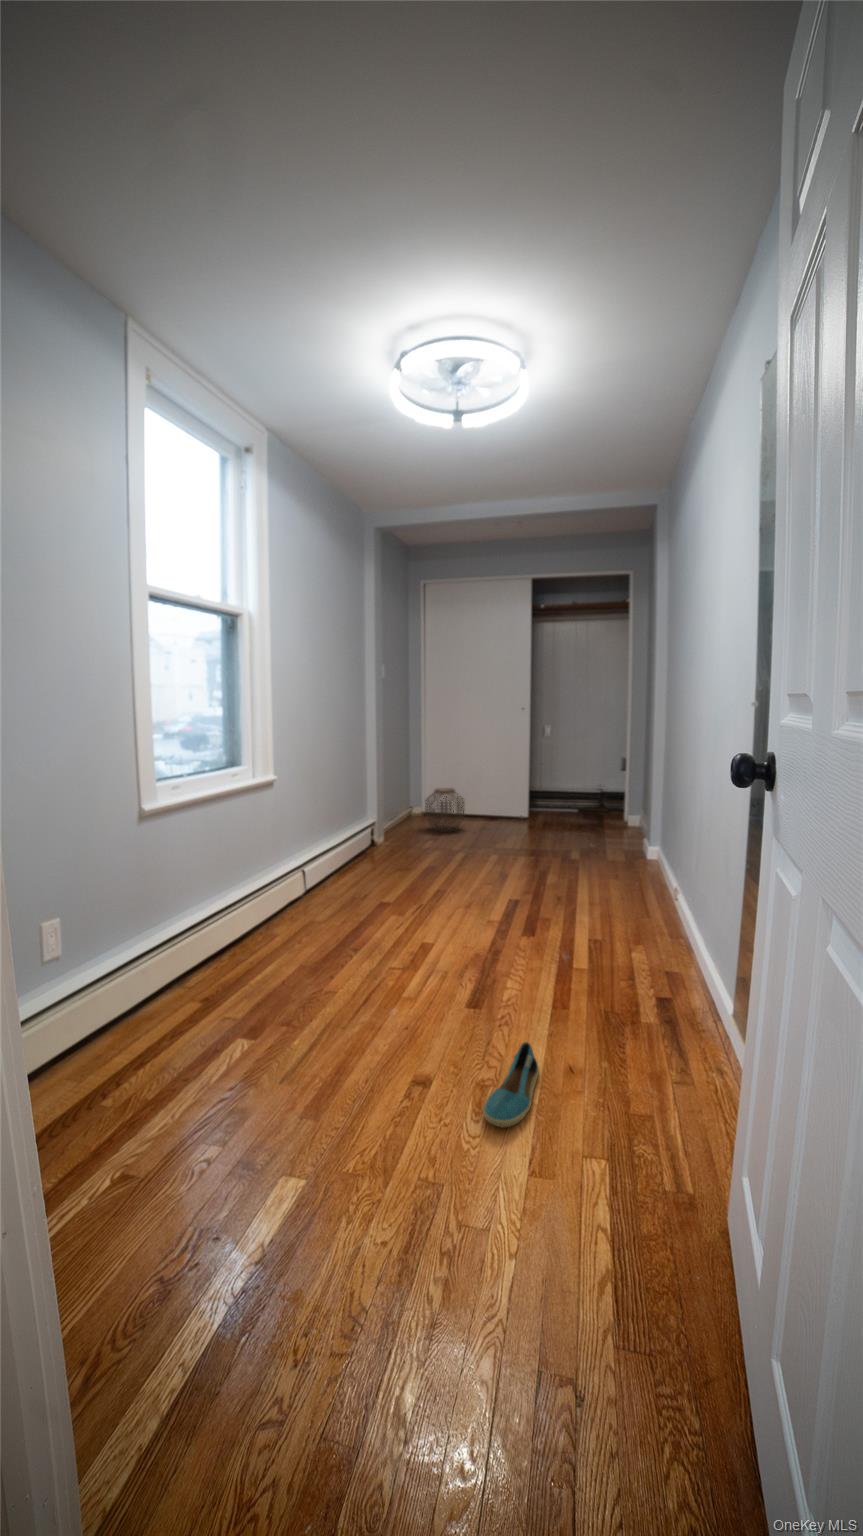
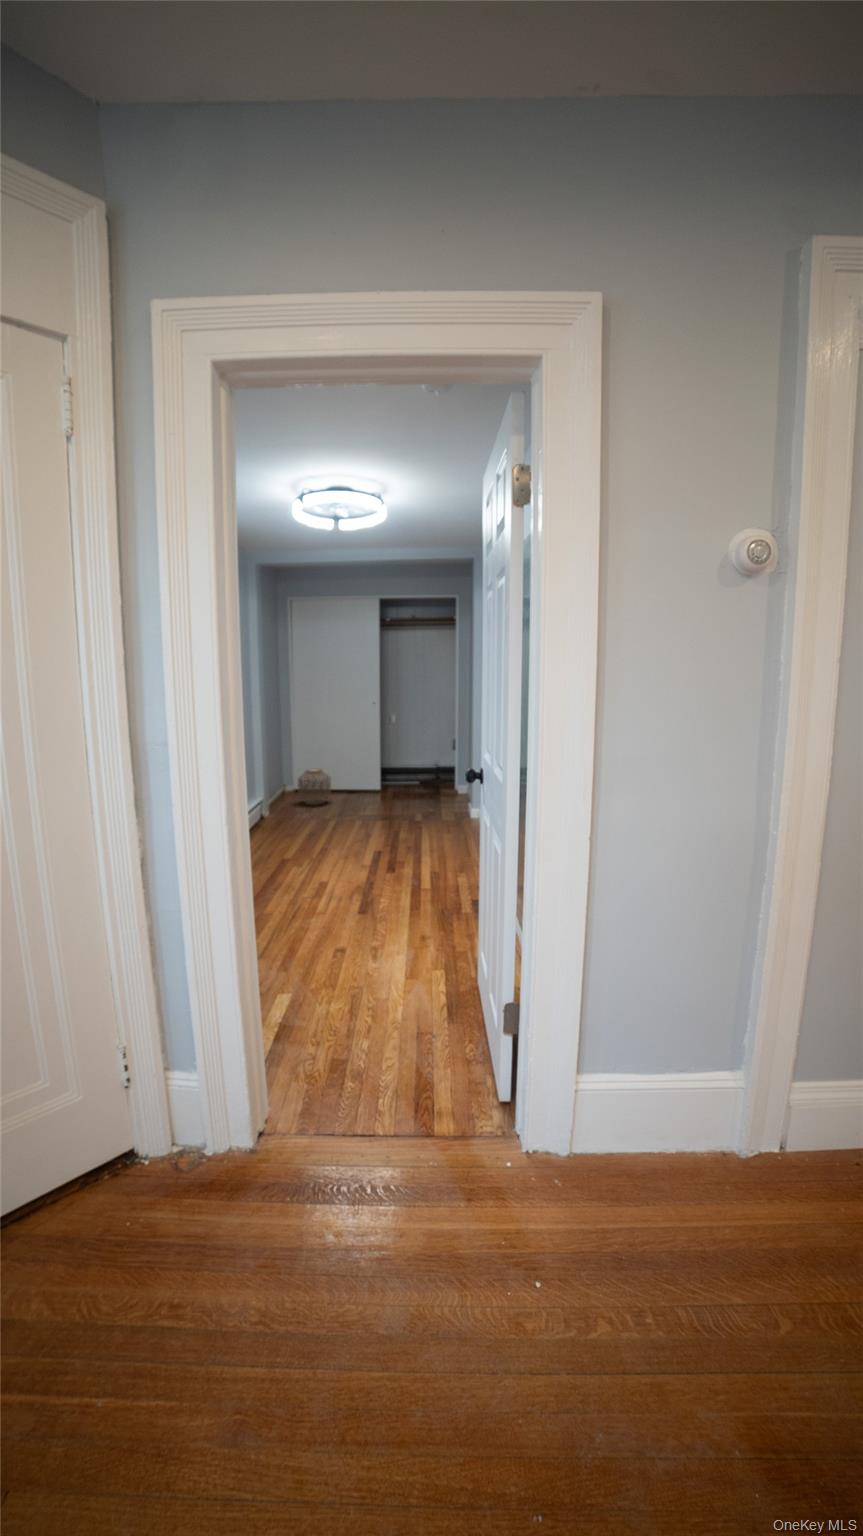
shoe: present [483,1042,539,1127] -> none [378,922,406,960]

